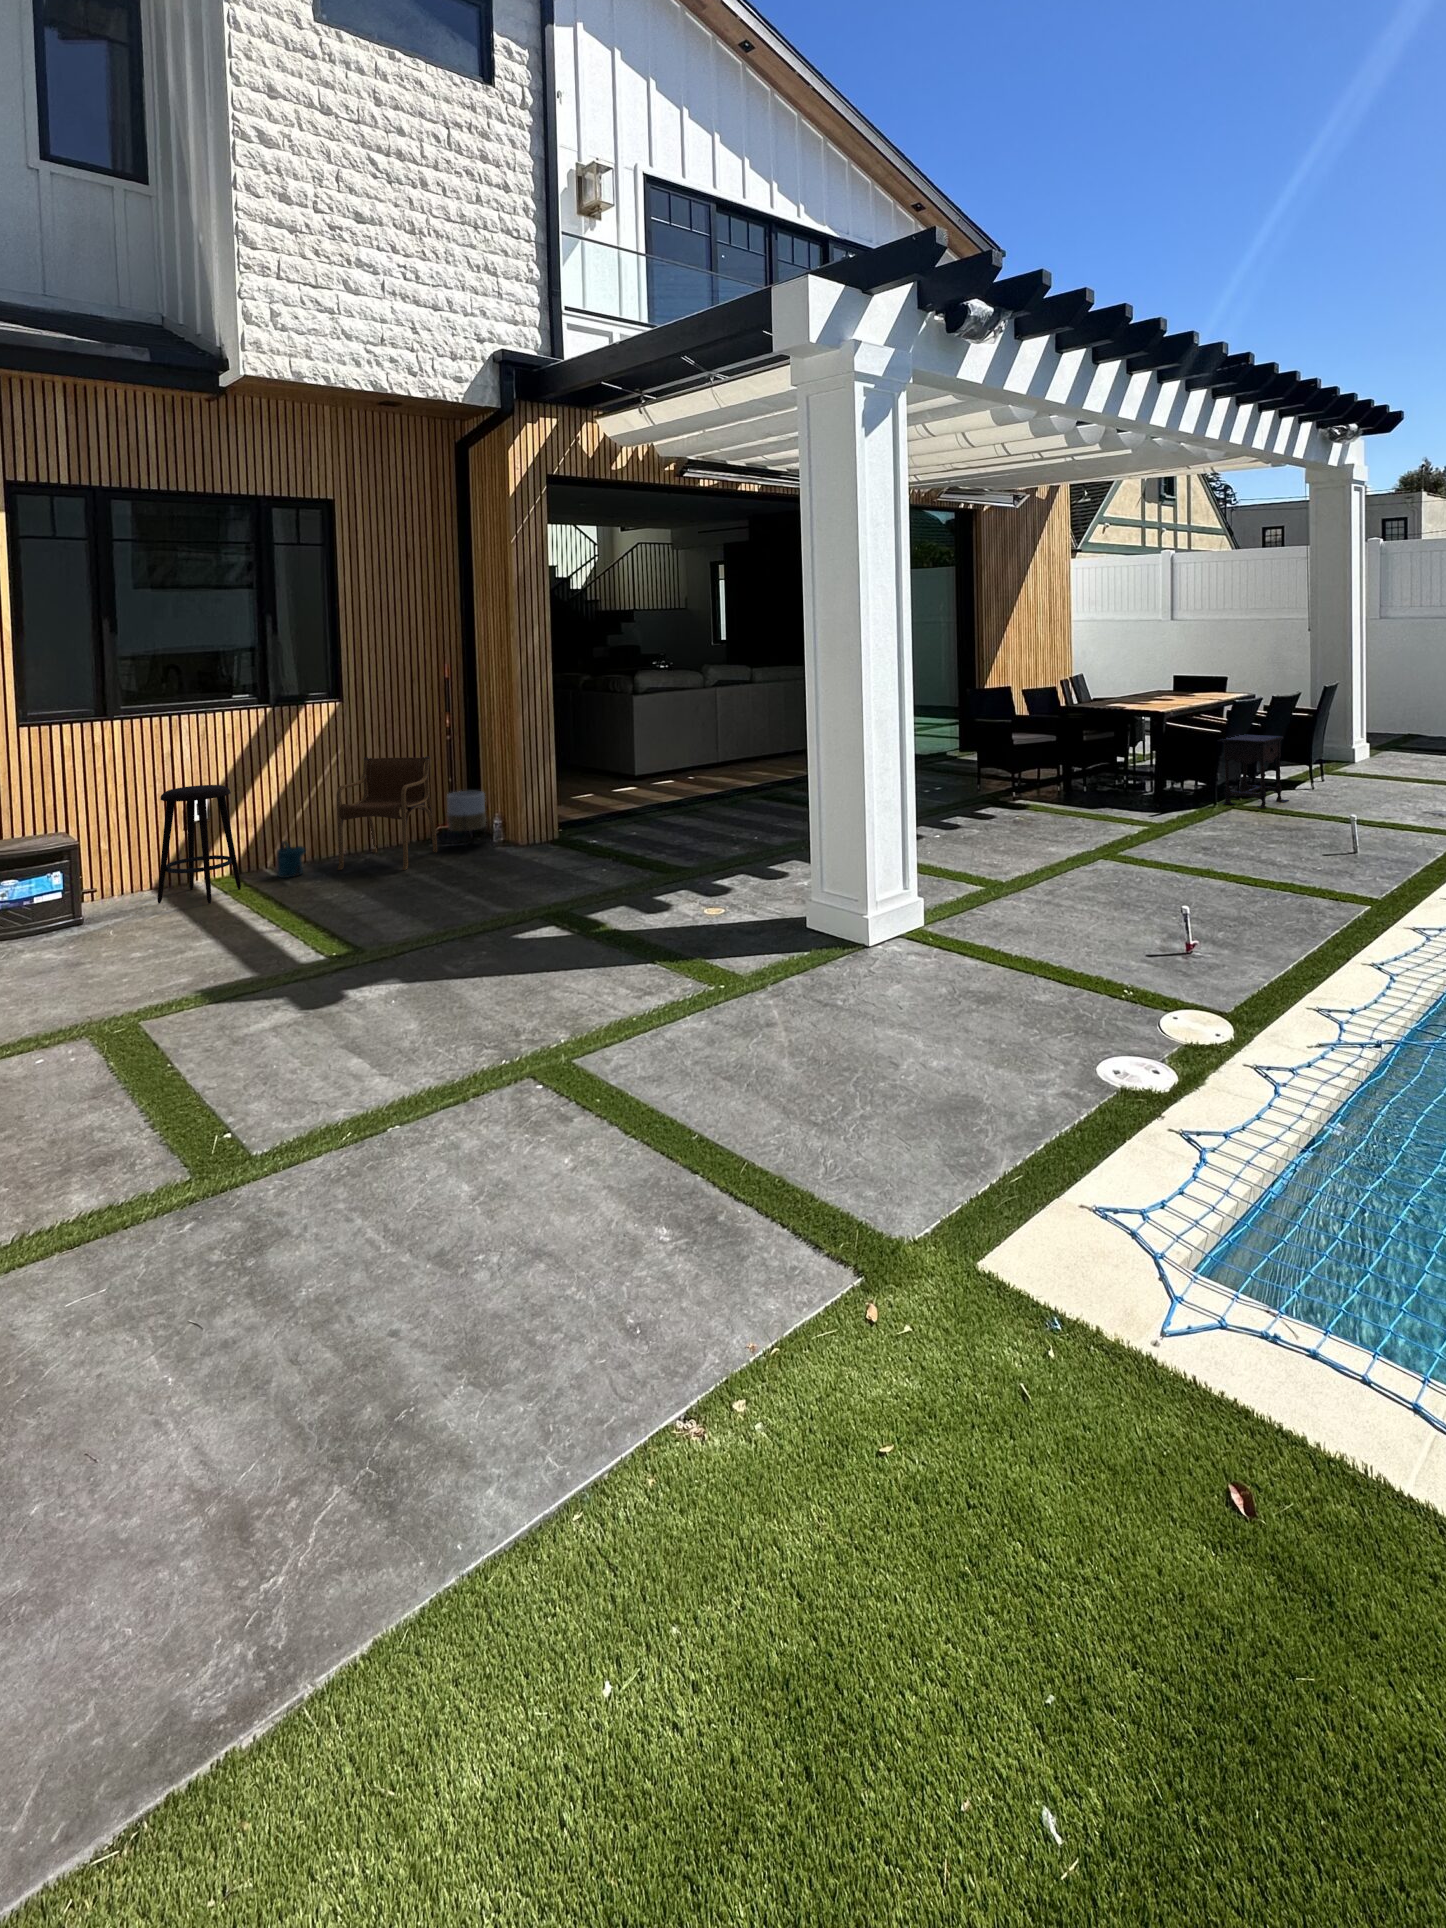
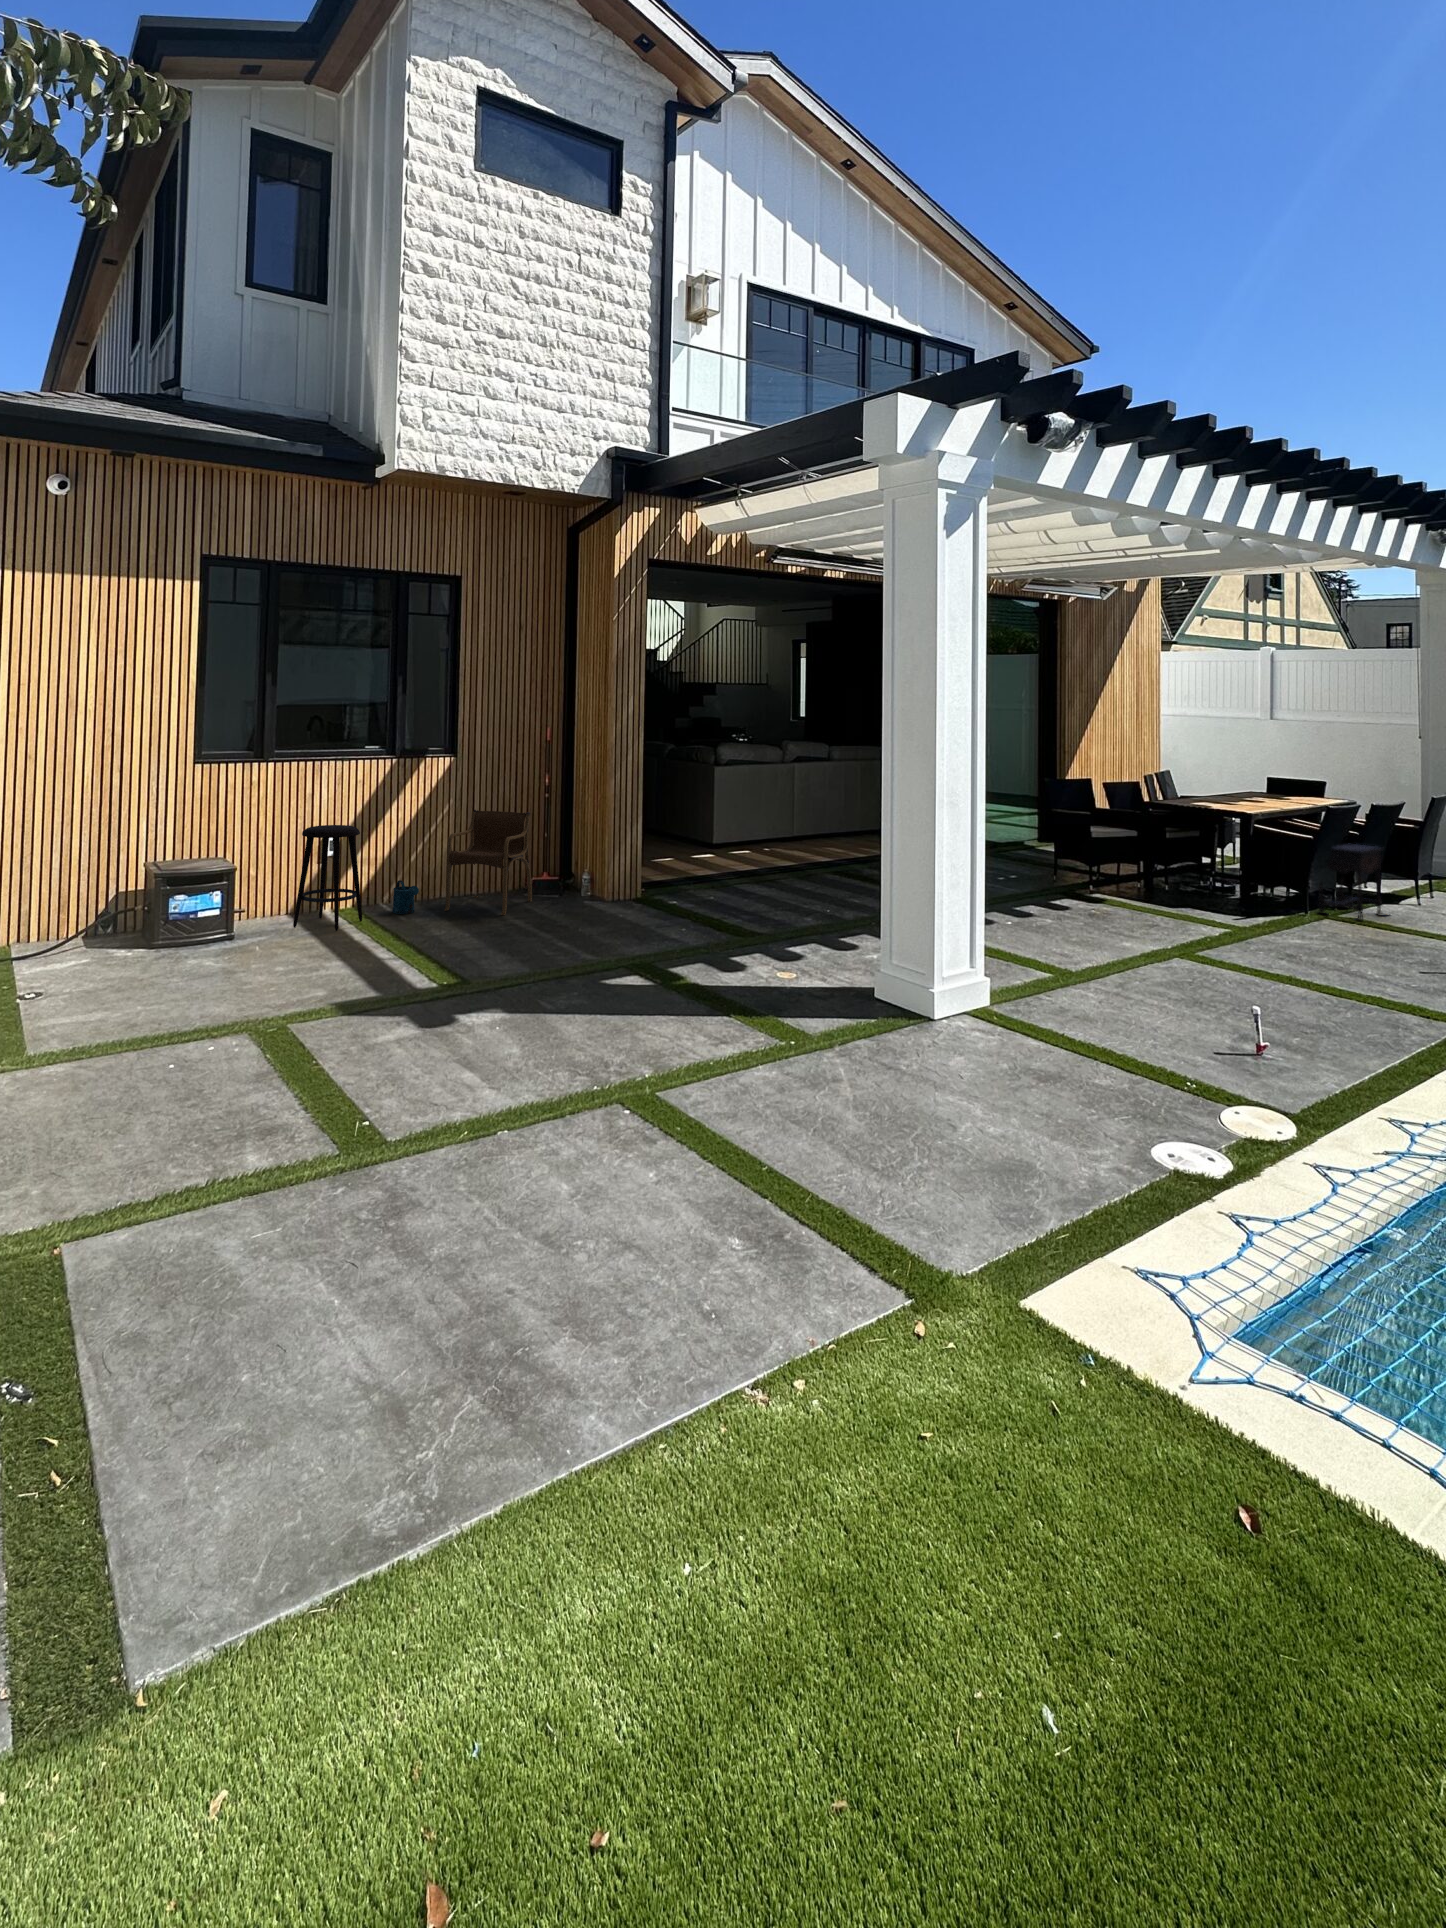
planter: present [447,791,486,837] -> none [542,847,577,902]

